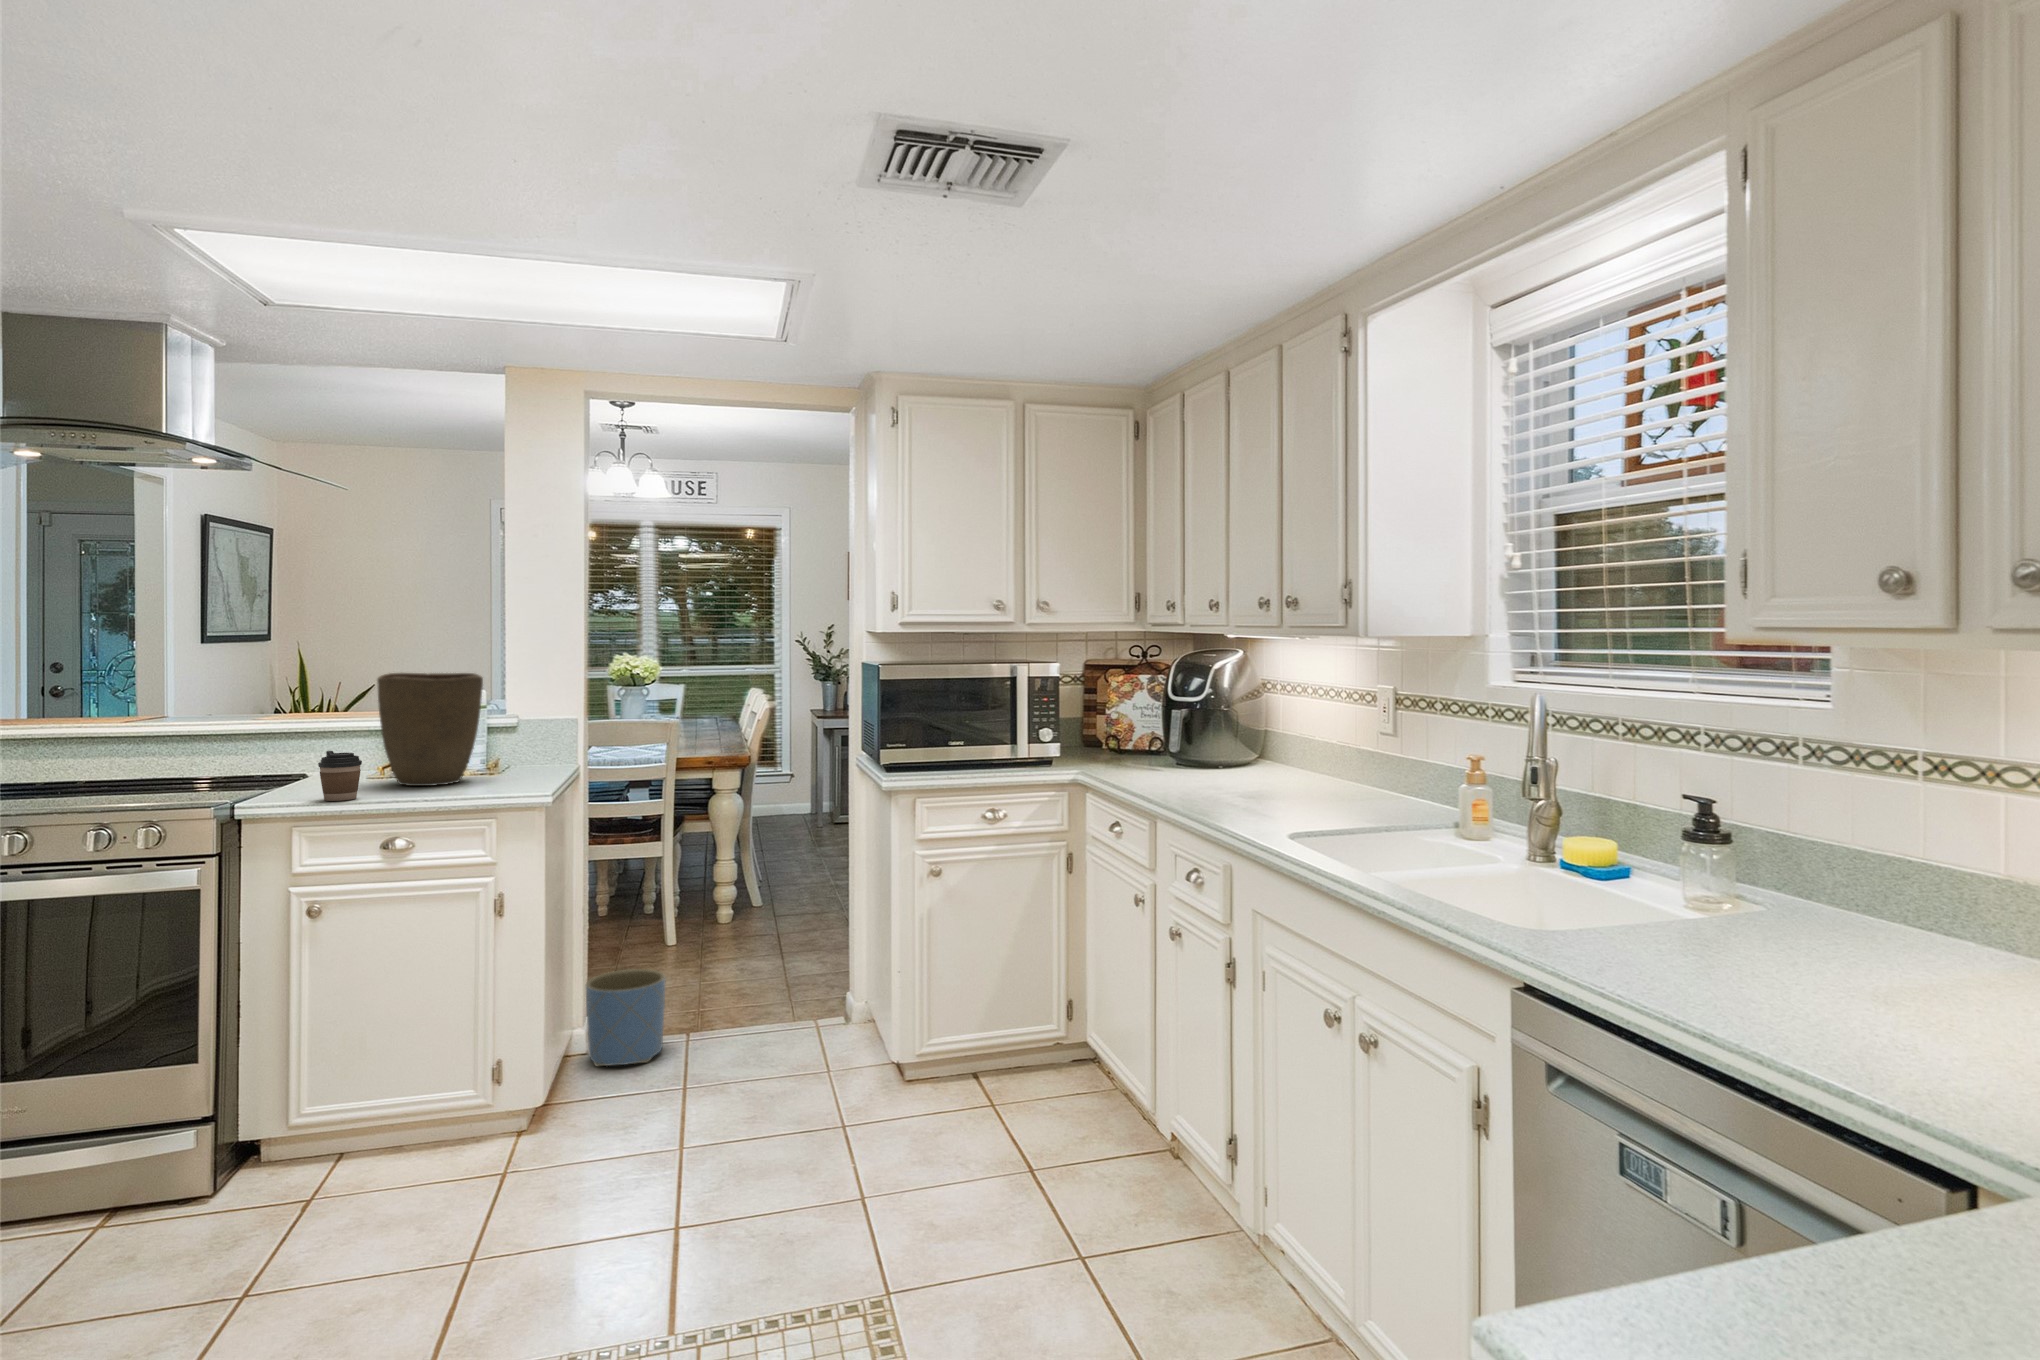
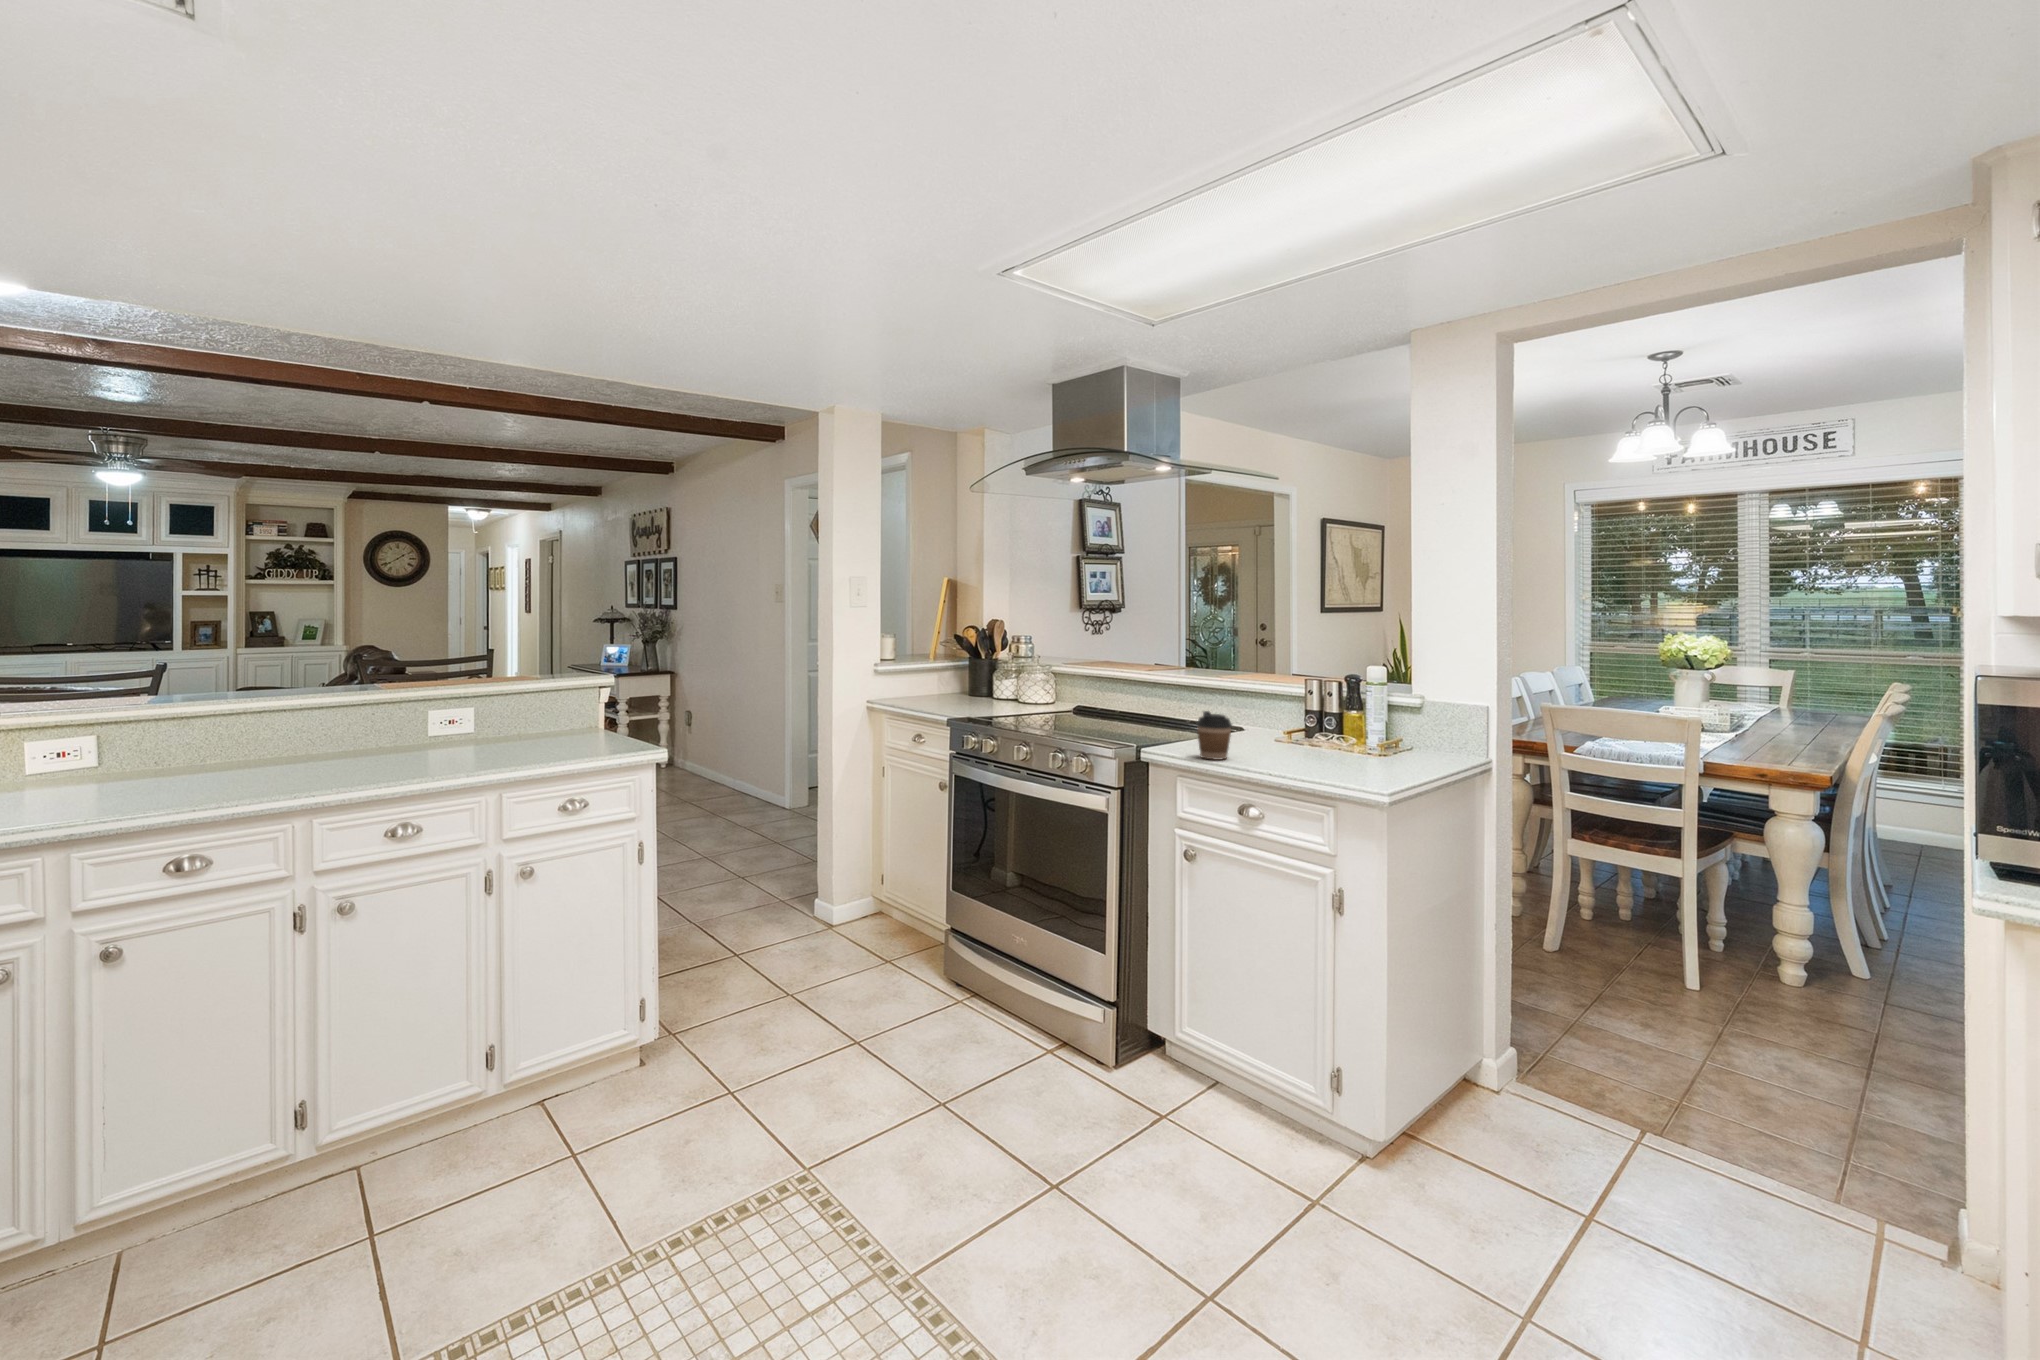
vase: present [377,672,483,786] -> none [1267,642,1368,758]
planter: present [586,969,666,1066] -> none [1489,1009,1599,1147]

